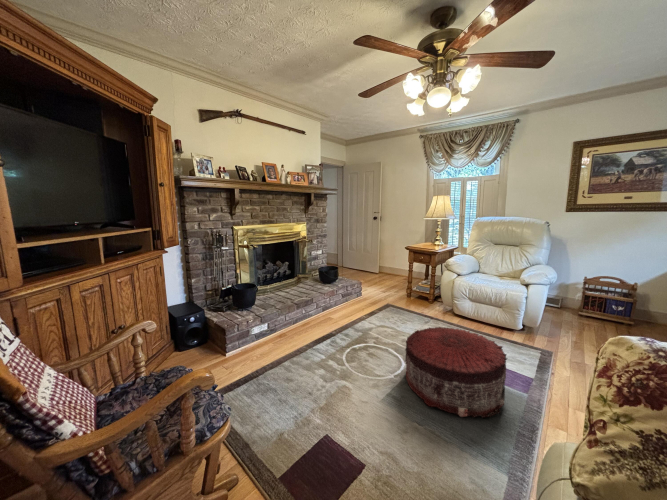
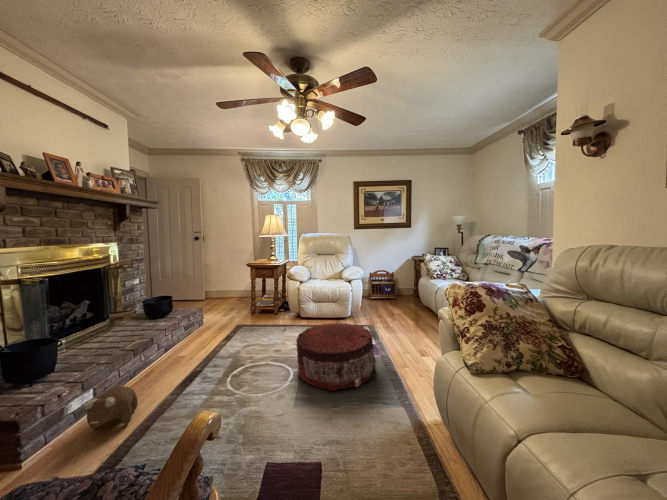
plush toy: none [250,326,285,354] -> present [83,386,138,429]

